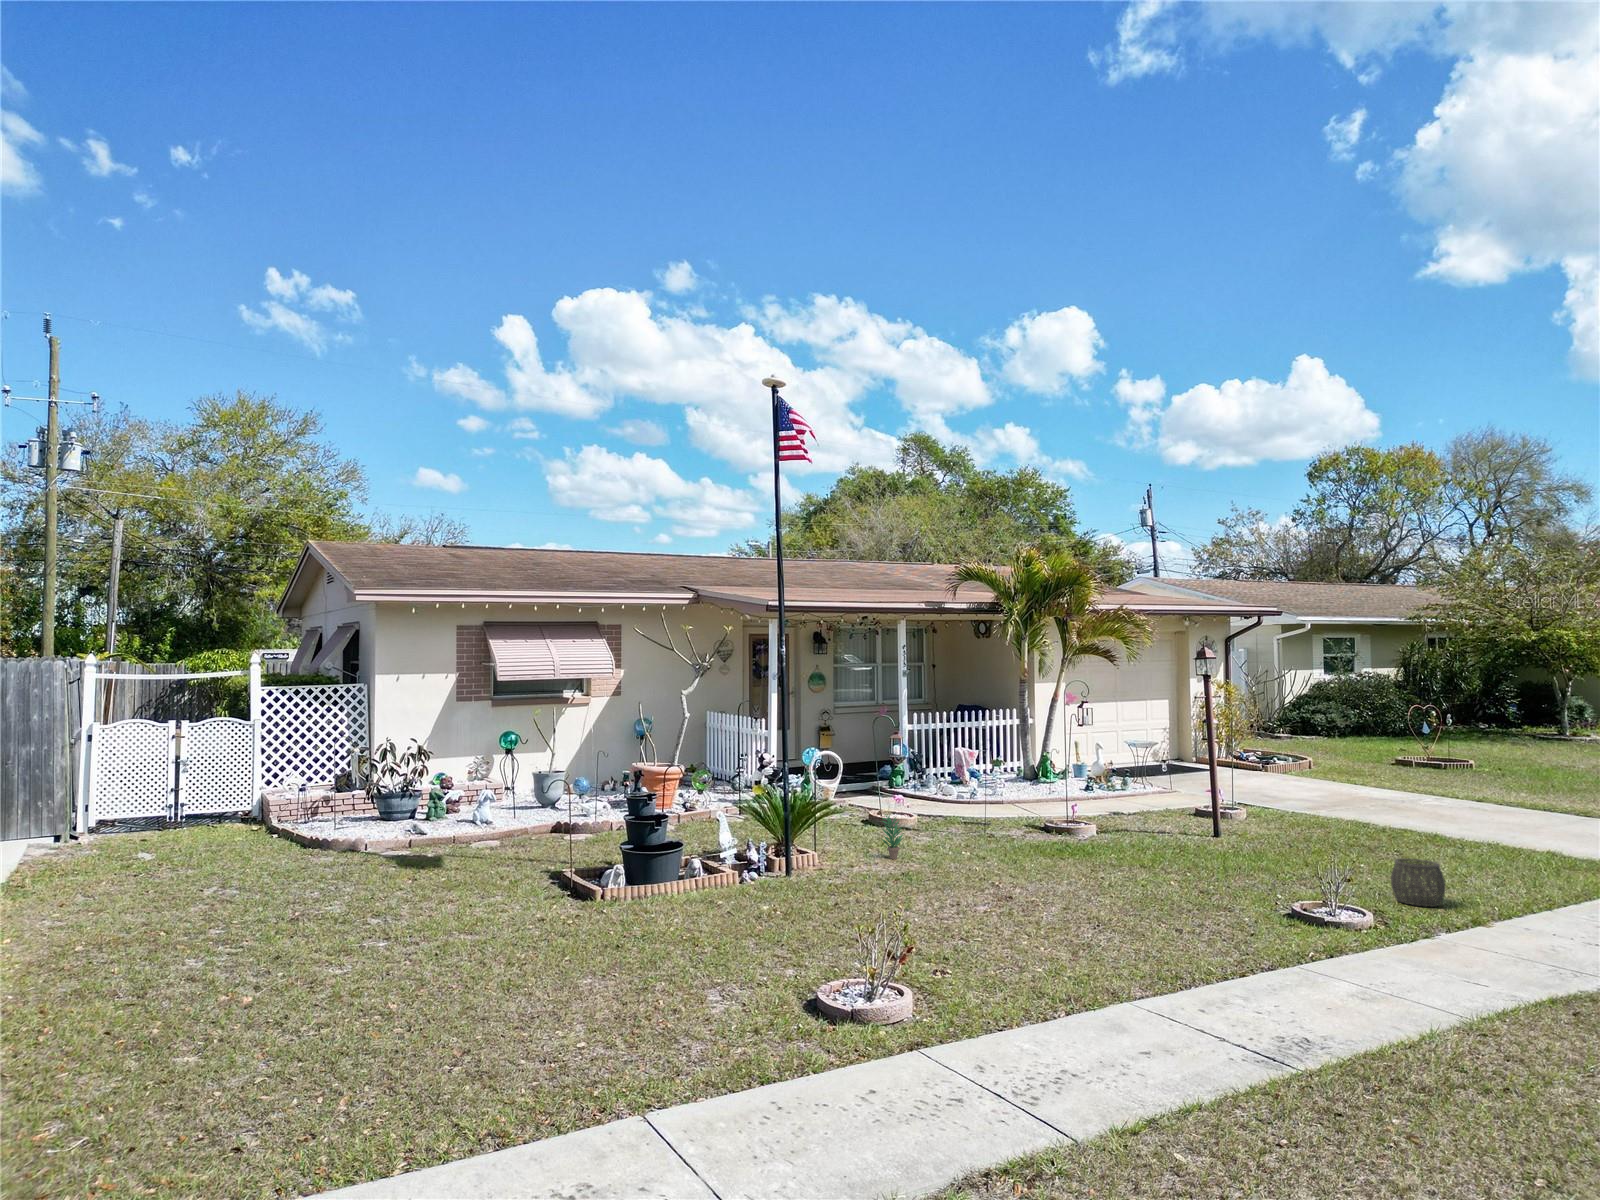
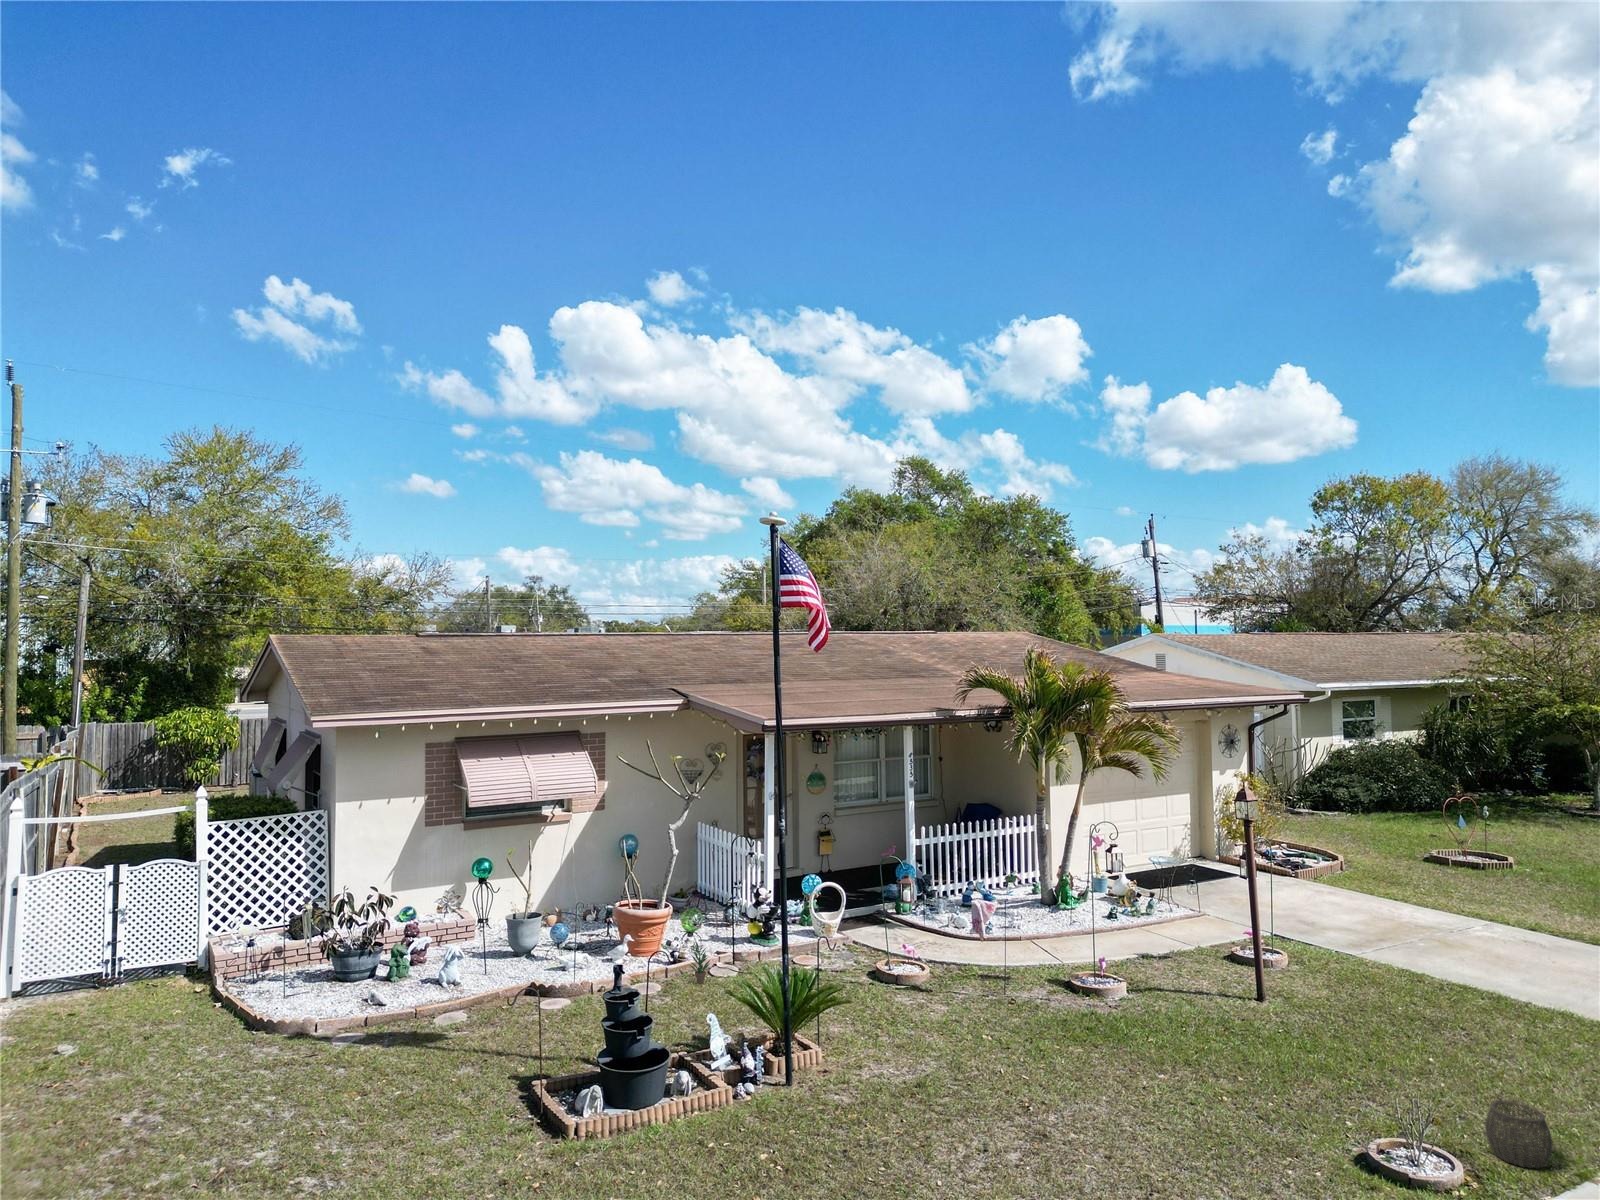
potted plant: present [882,814,903,859] -> present [690,943,710,984]

